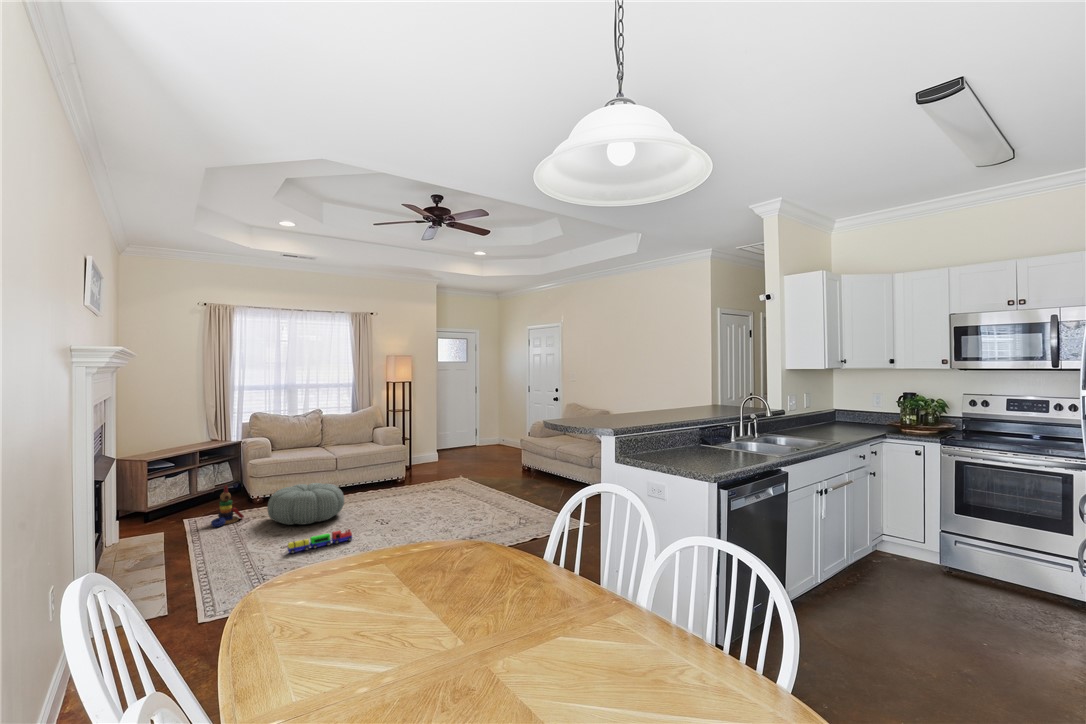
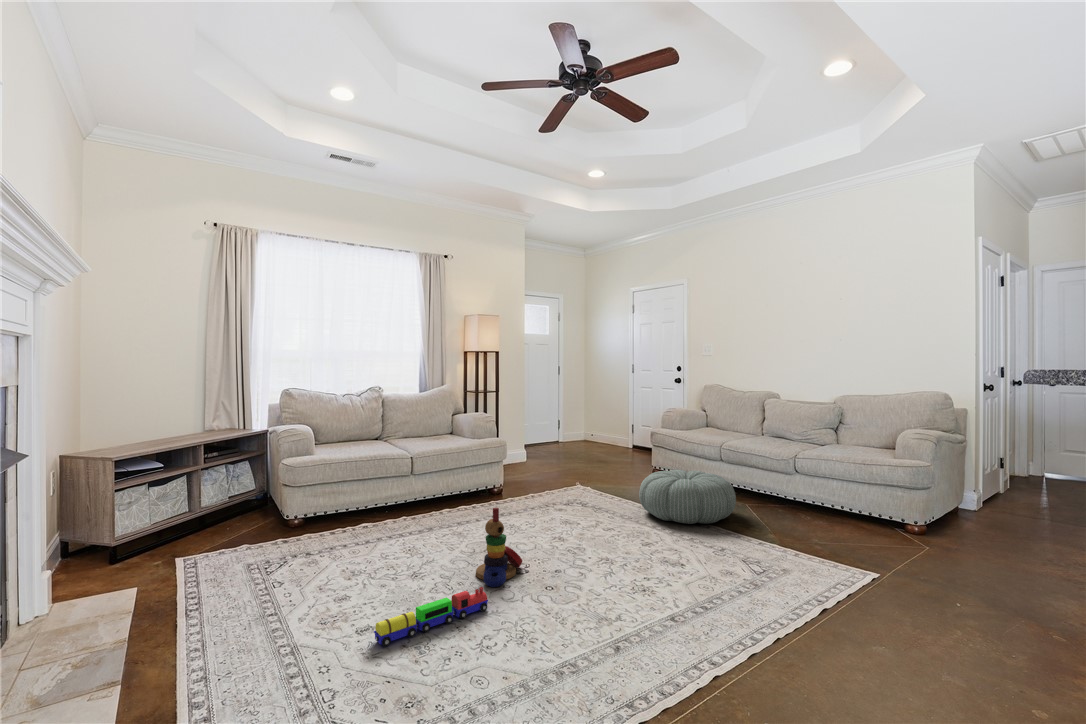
pouf: present [267,483,344,525] -> present [639,470,736,524]
stacking toy: present [211,486,244,527] -> present [476,508,522,587]

